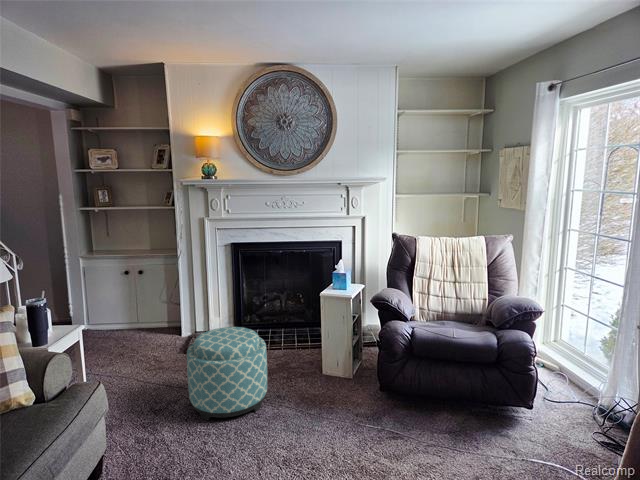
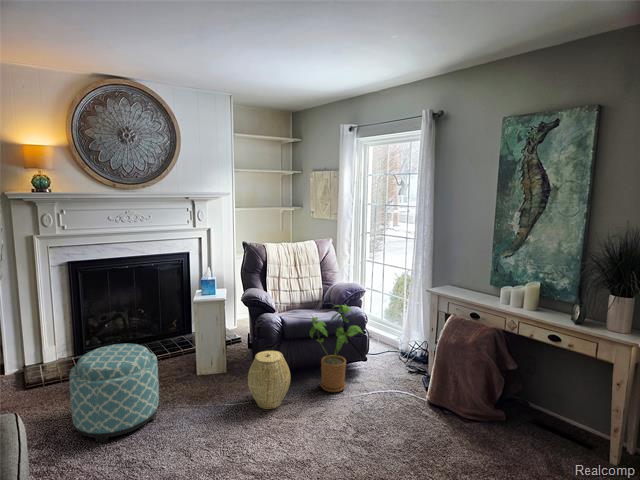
house plant: none [438,324,512,441] -> present [310,305,362,392]
woven basket: none [352,365,404,437] -> present [248,351,291,409]

